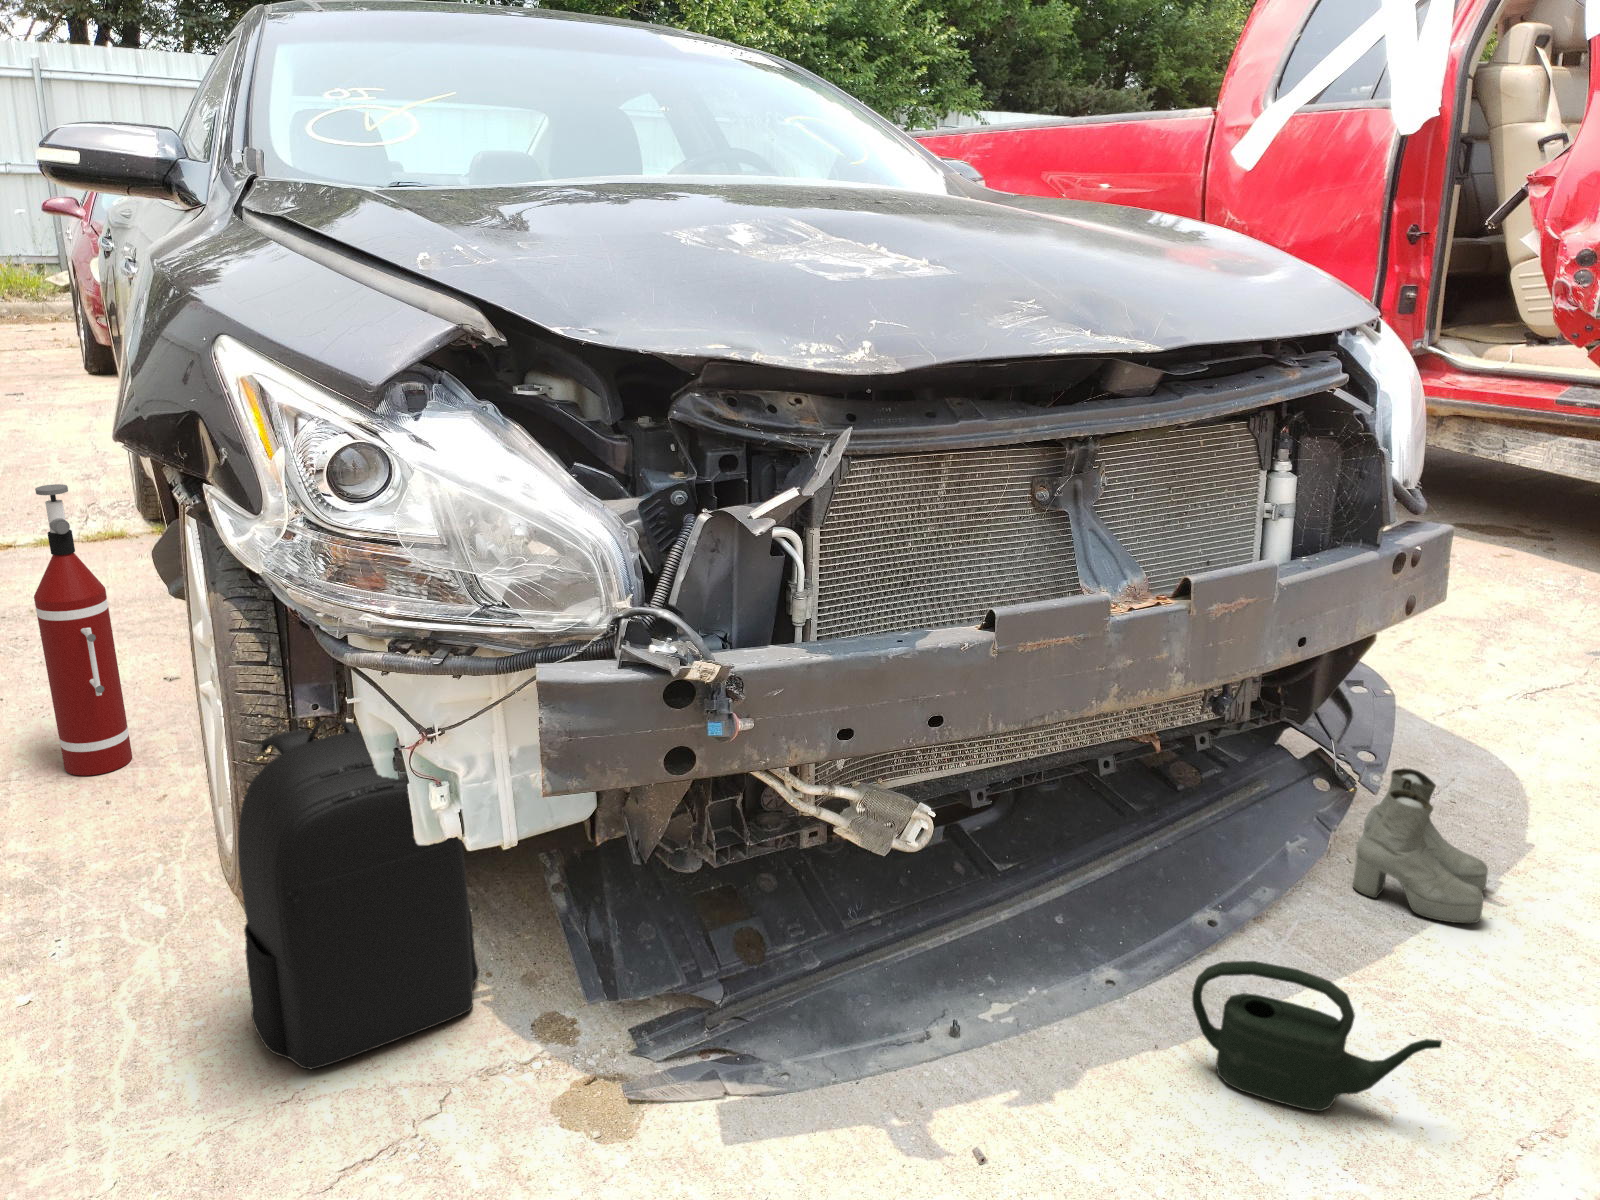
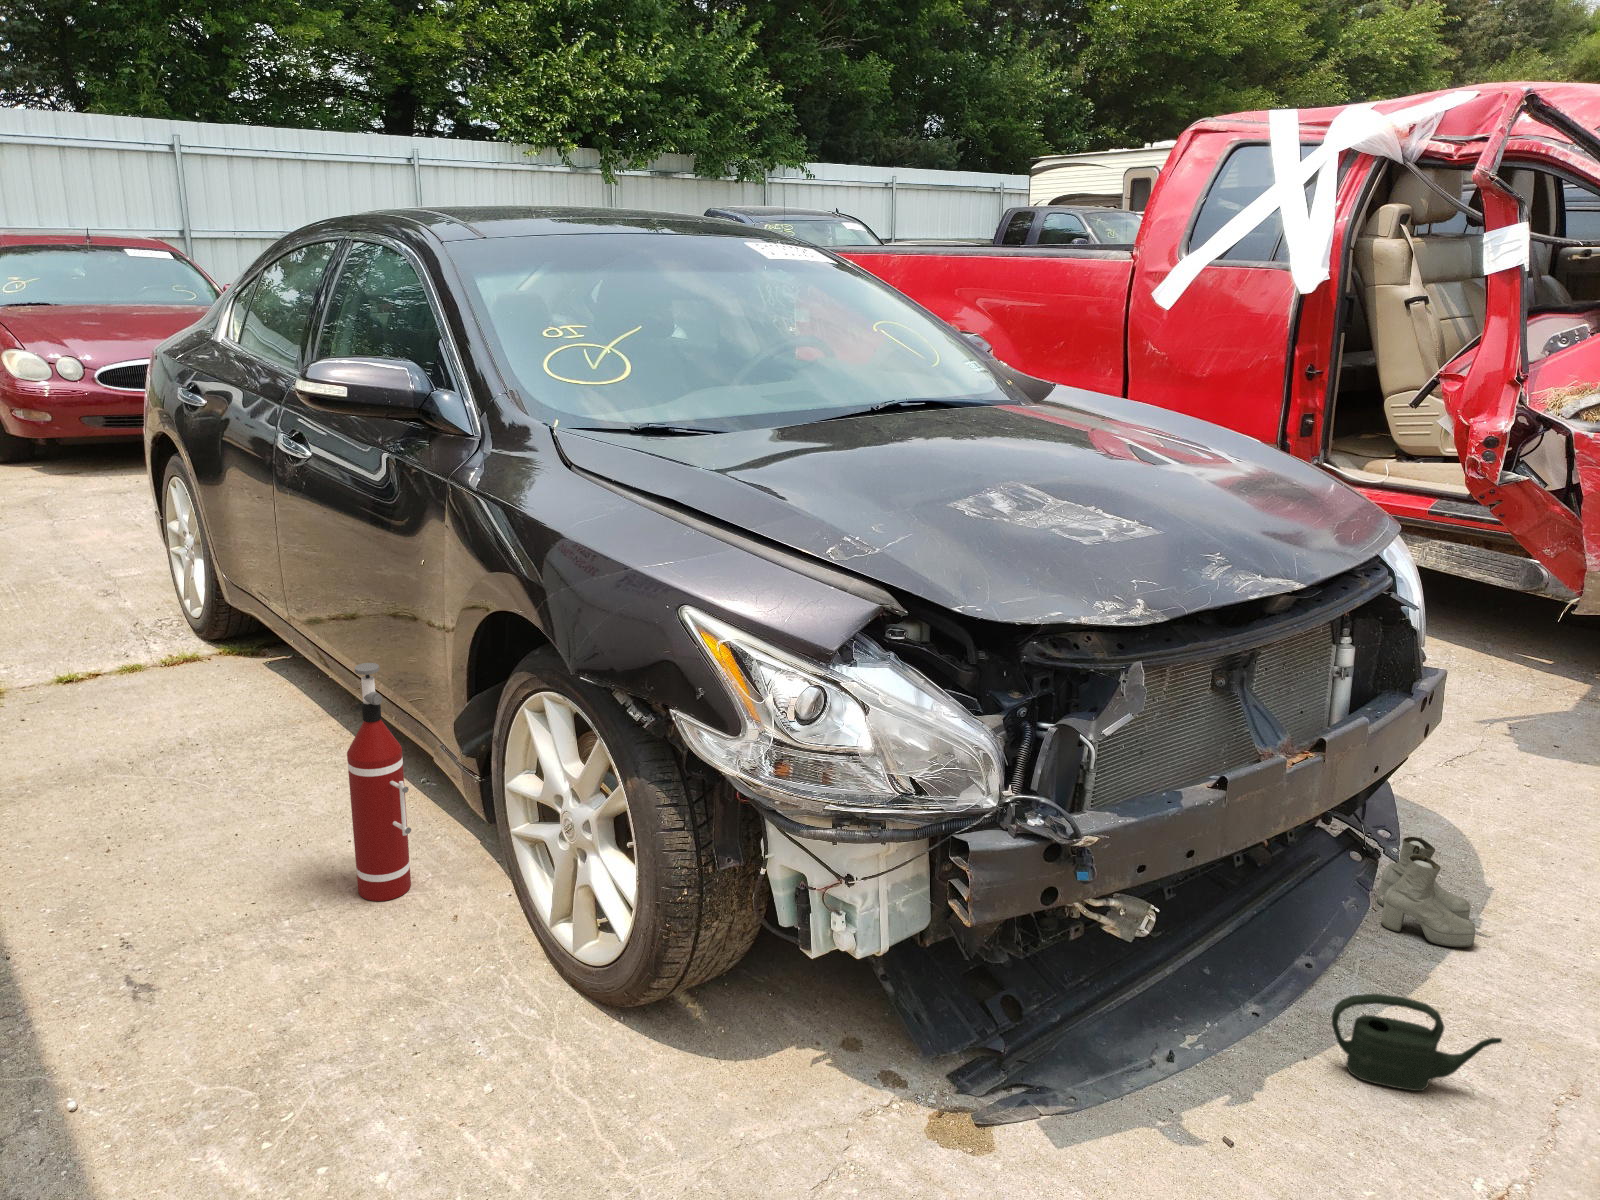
backpack: present [238,719,478,1069] -> none [660,859,832,1129]

